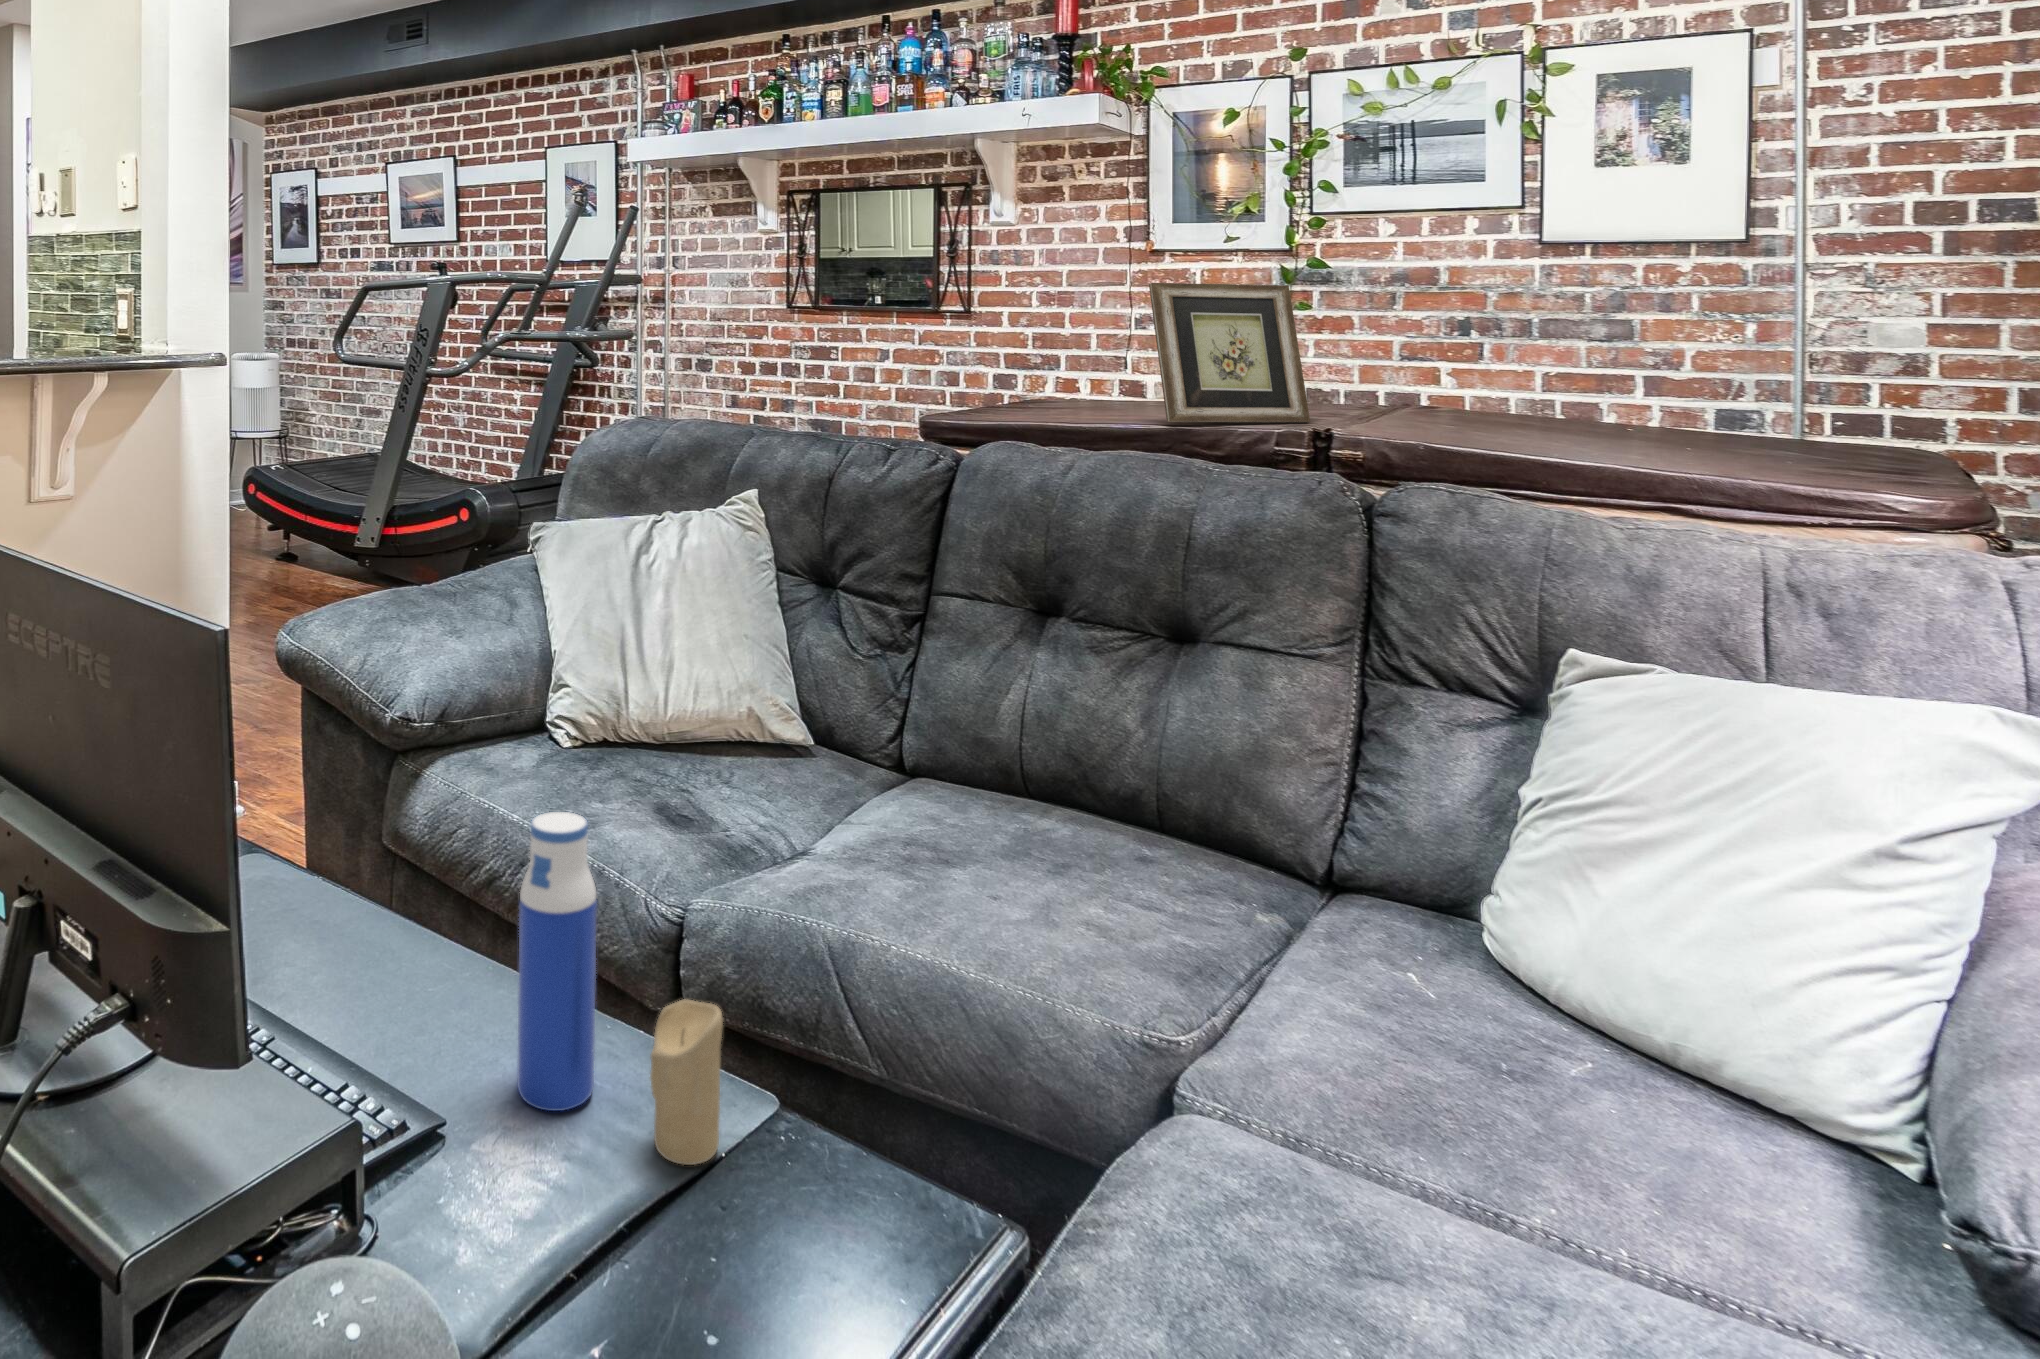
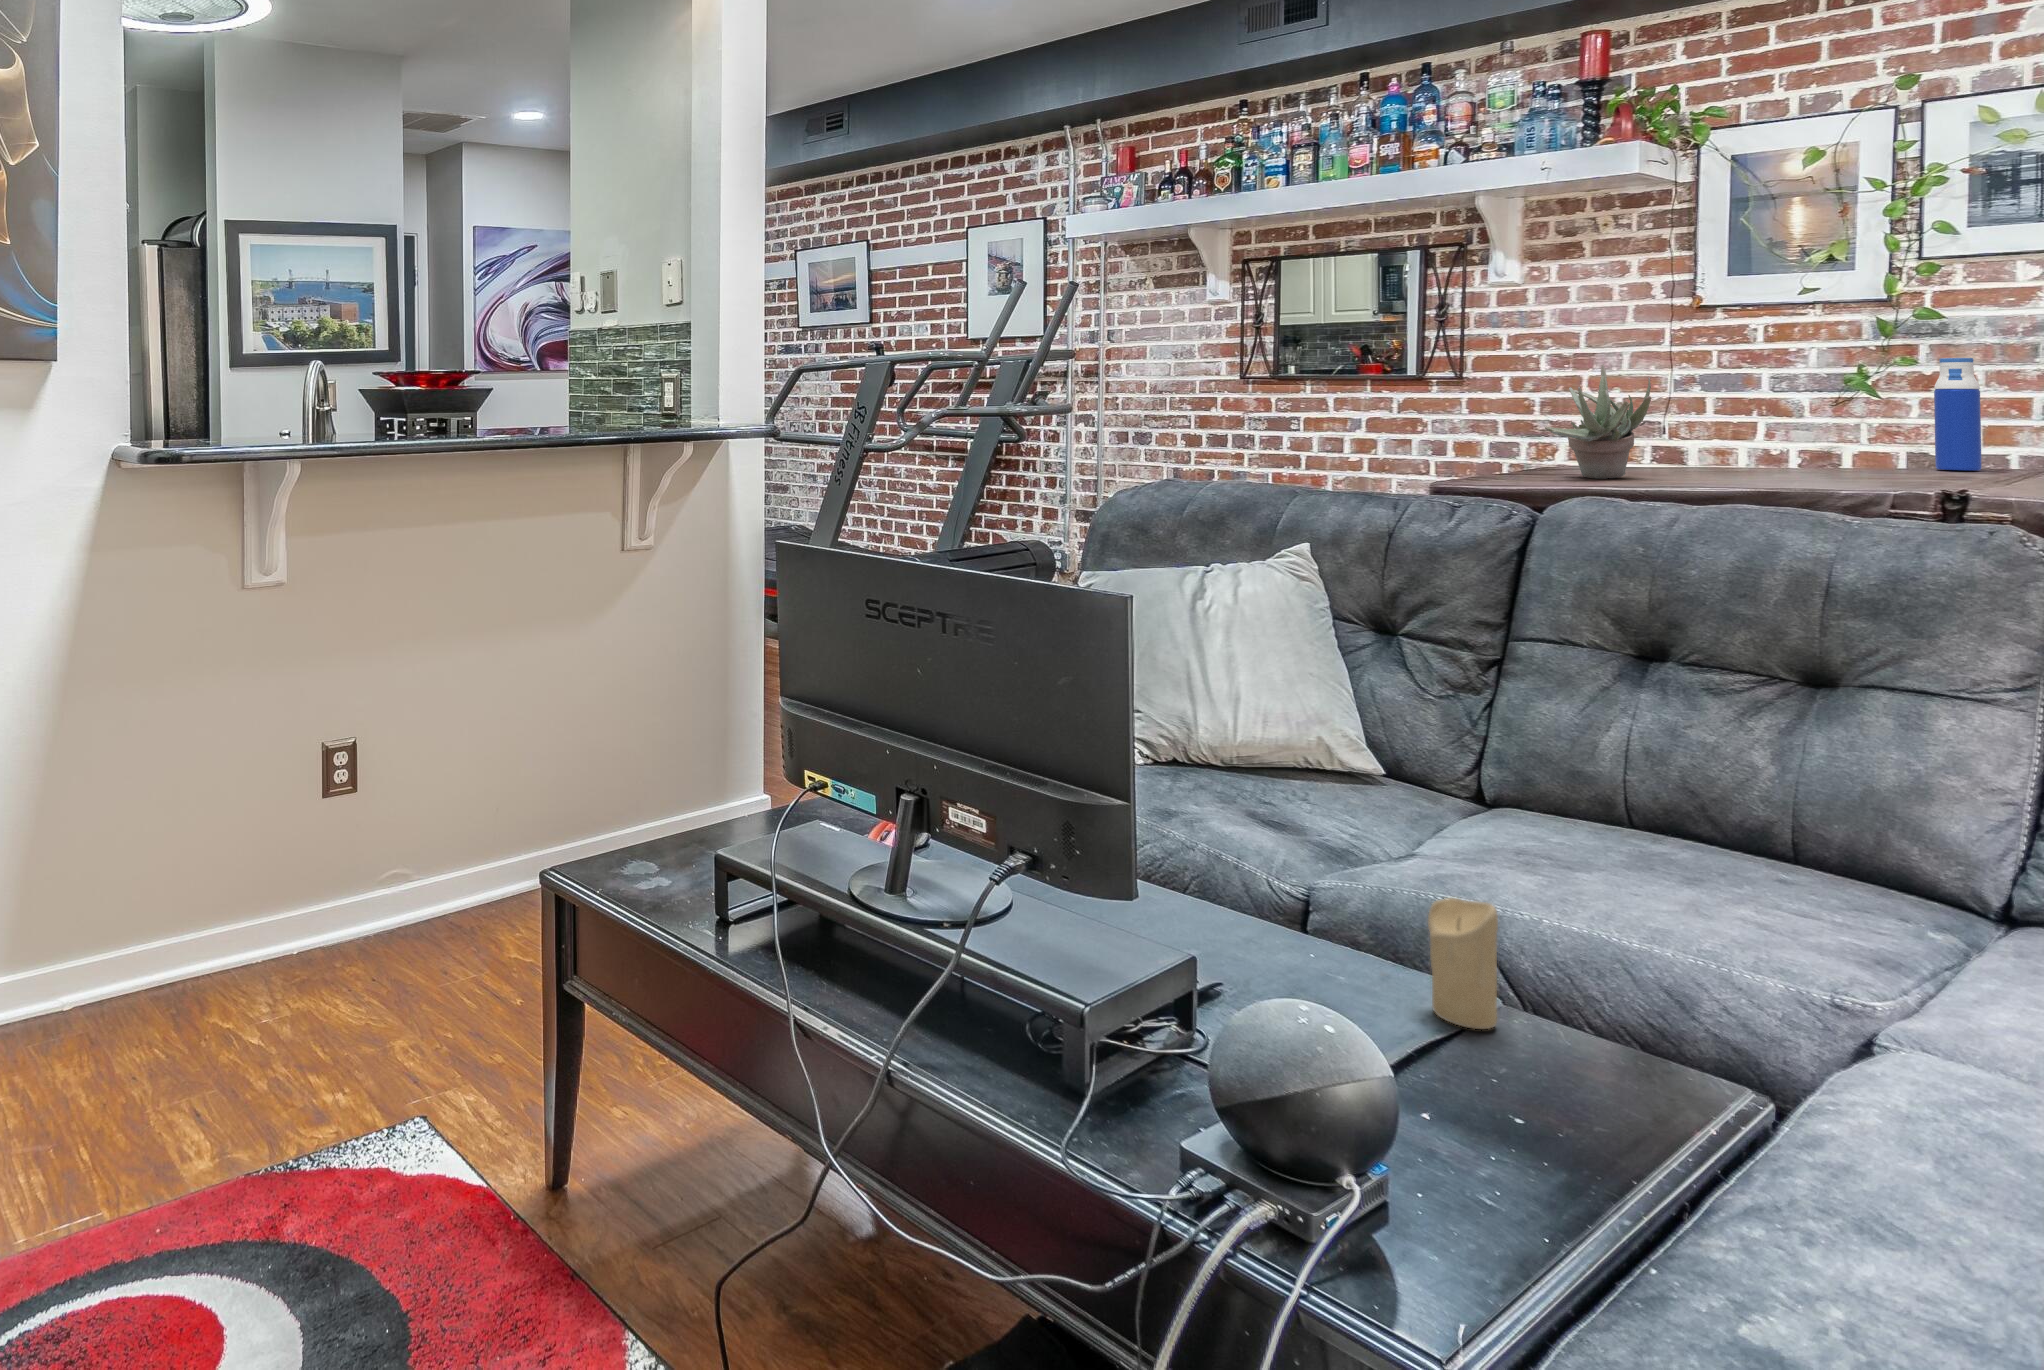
picture frame: present [1149,283,1310,423] -> none [1723,336,1940,483]
succulent plant: none [995,309,1089,421] -> present [1545,364,1651,479]
water bottle: present [517,812,597,1111] -> present [1934,358,1982,471]

